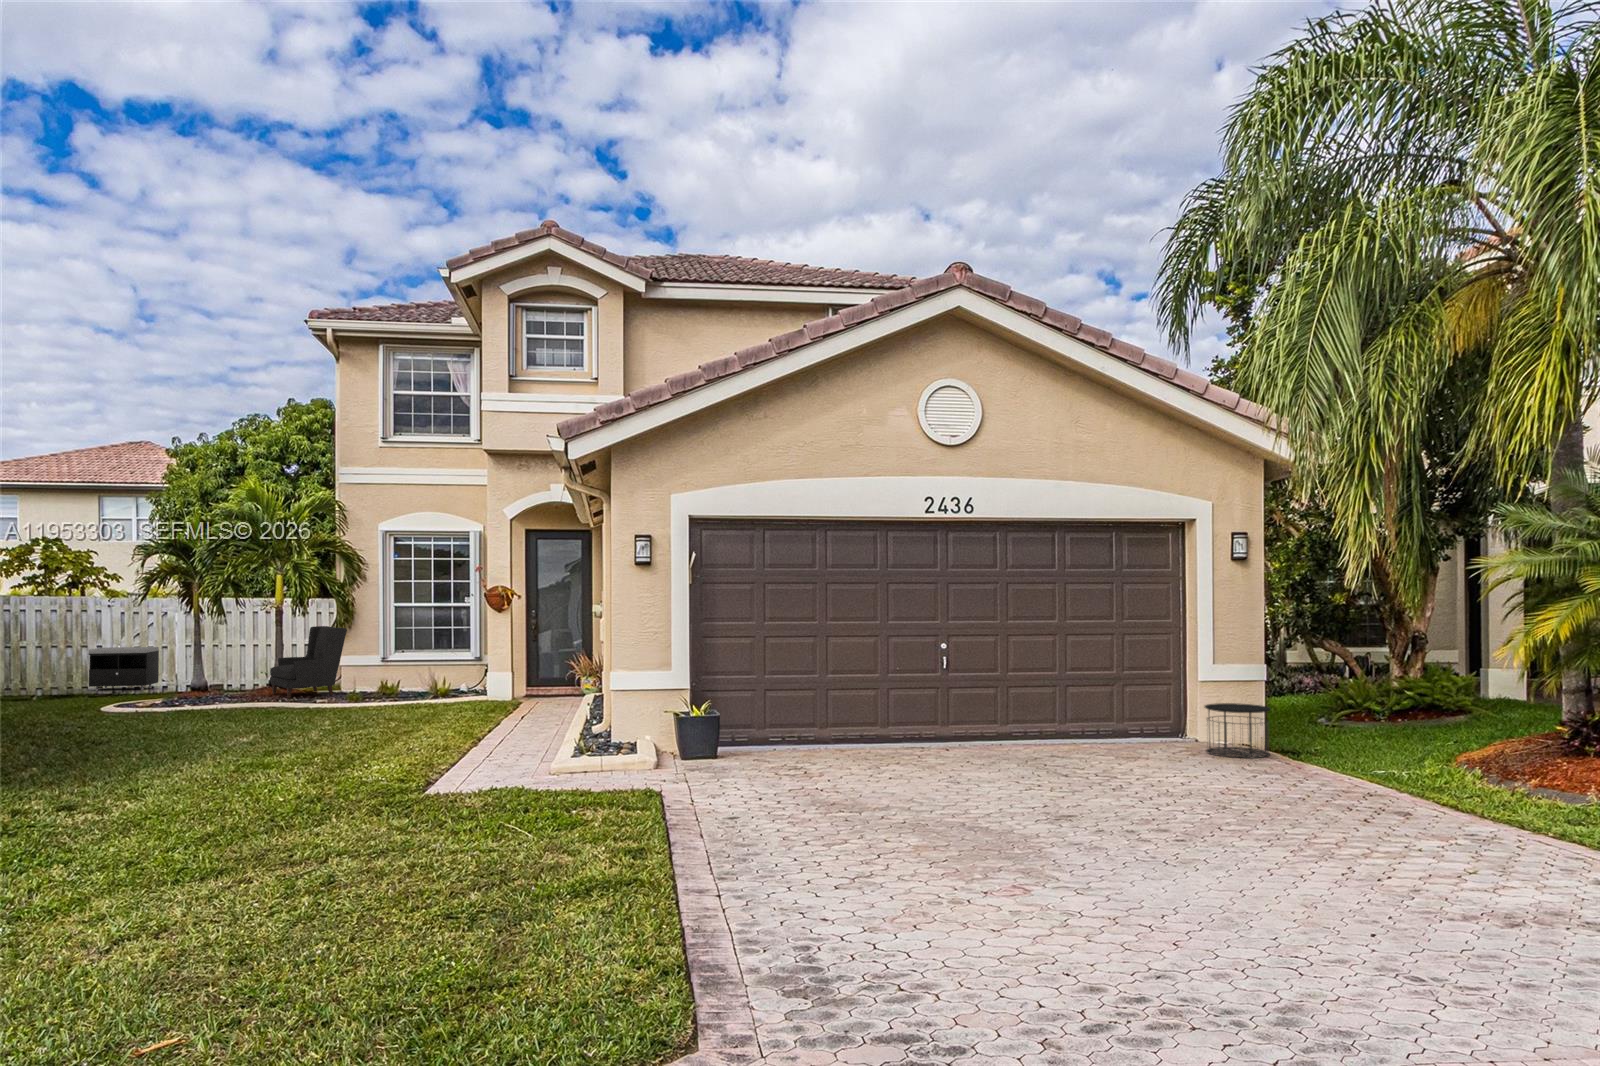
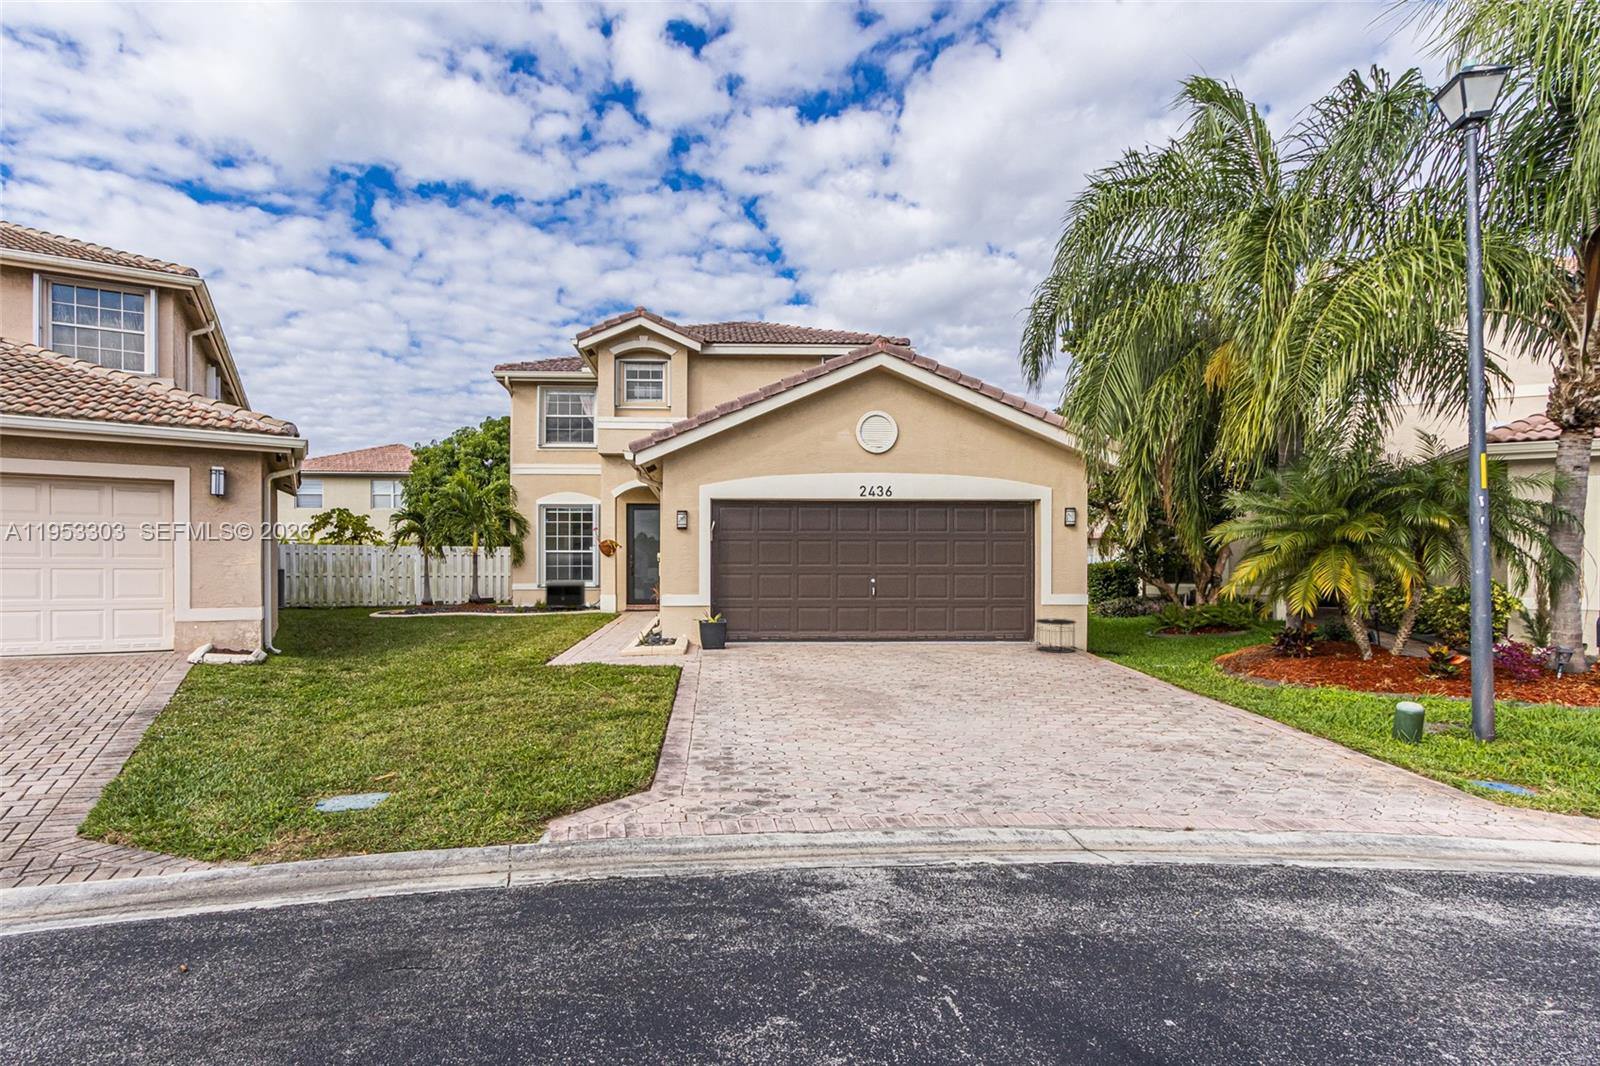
chair: present [270,626,347,698] -> none [471,565,518,611]
storage bench: present [88,647,159,691] -> present [545,581,585,609]

